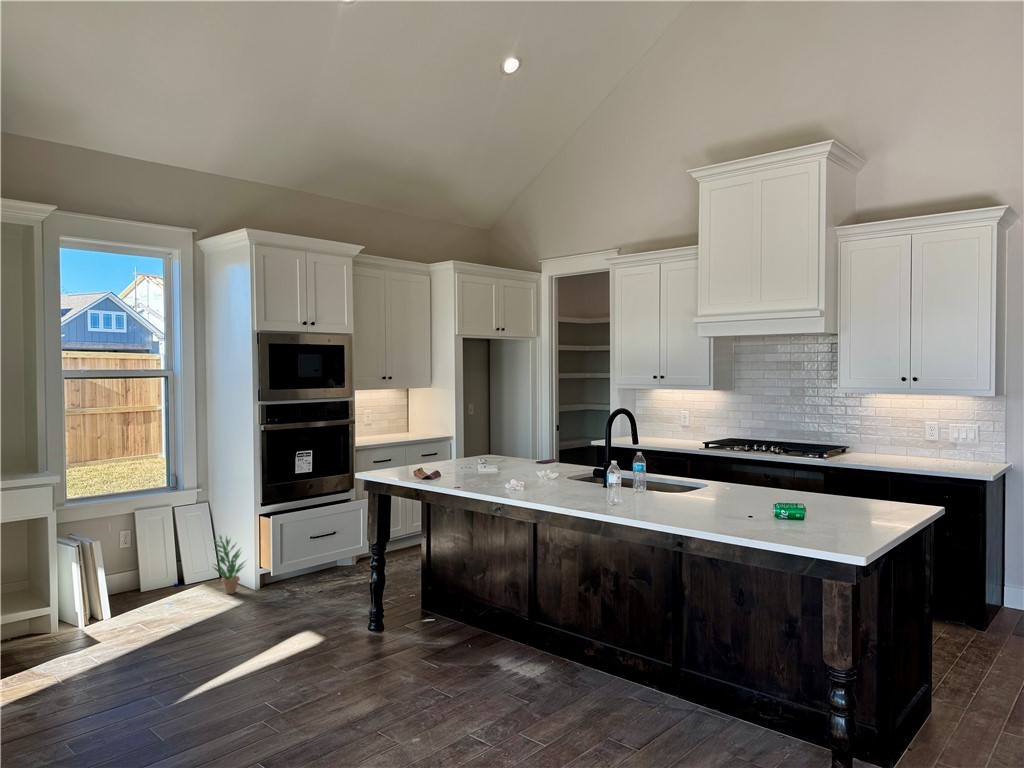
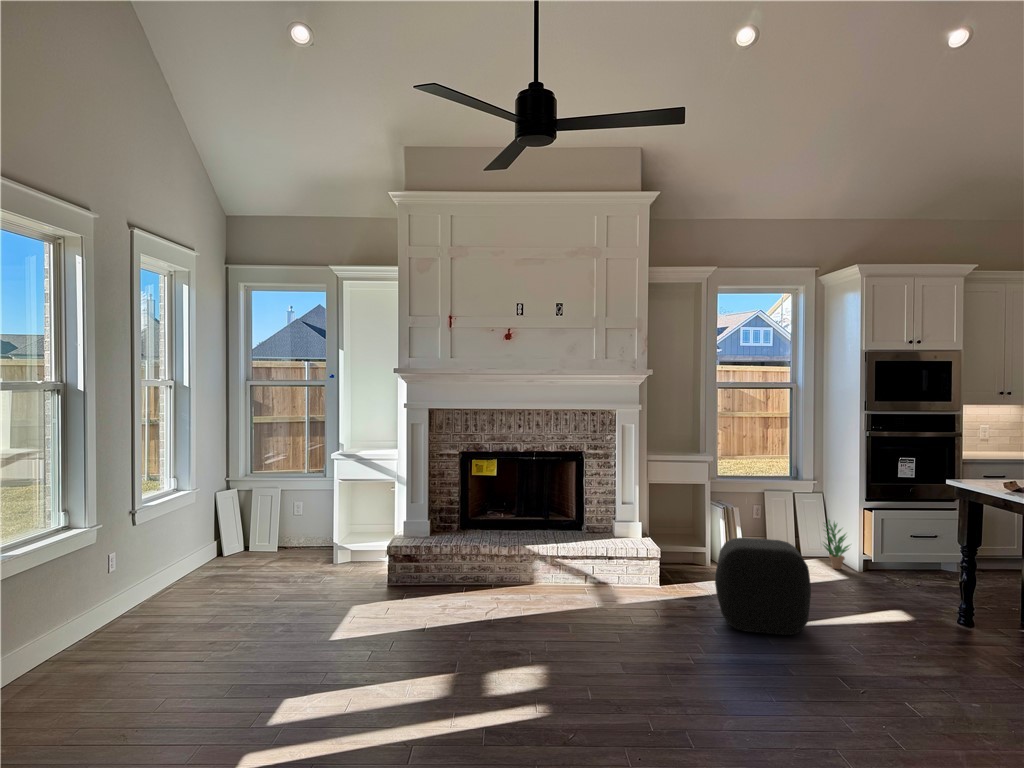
ottoman: none [69,582,210,728] -> present [715,538,811,635]

